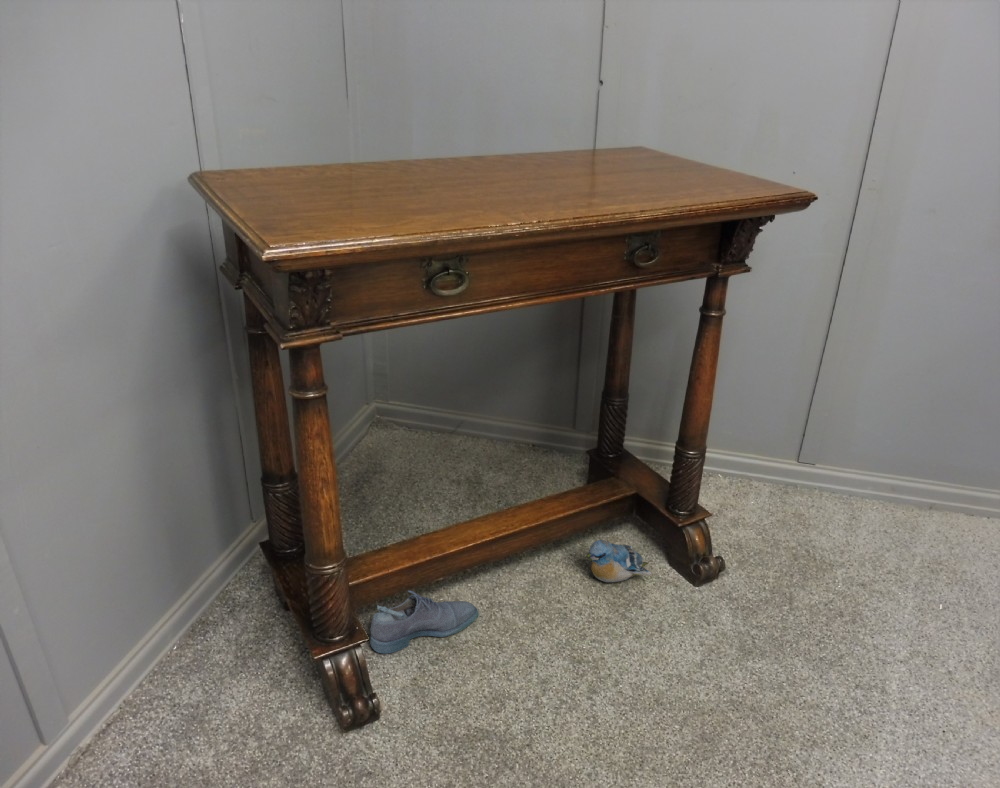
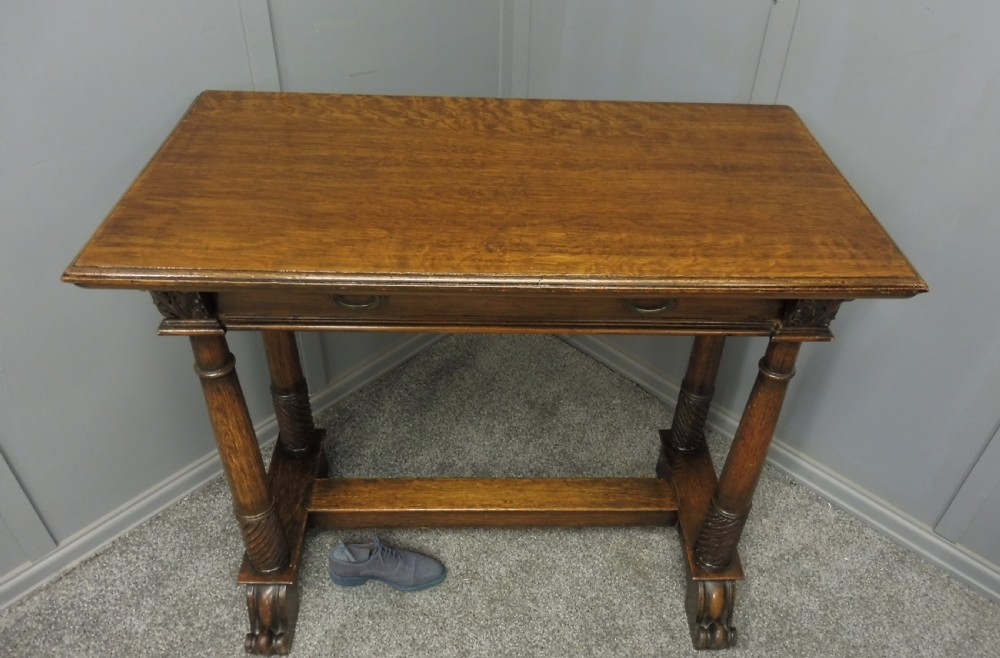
plush toy: present [587,540,651,582] -> none [578,555,655,614]

